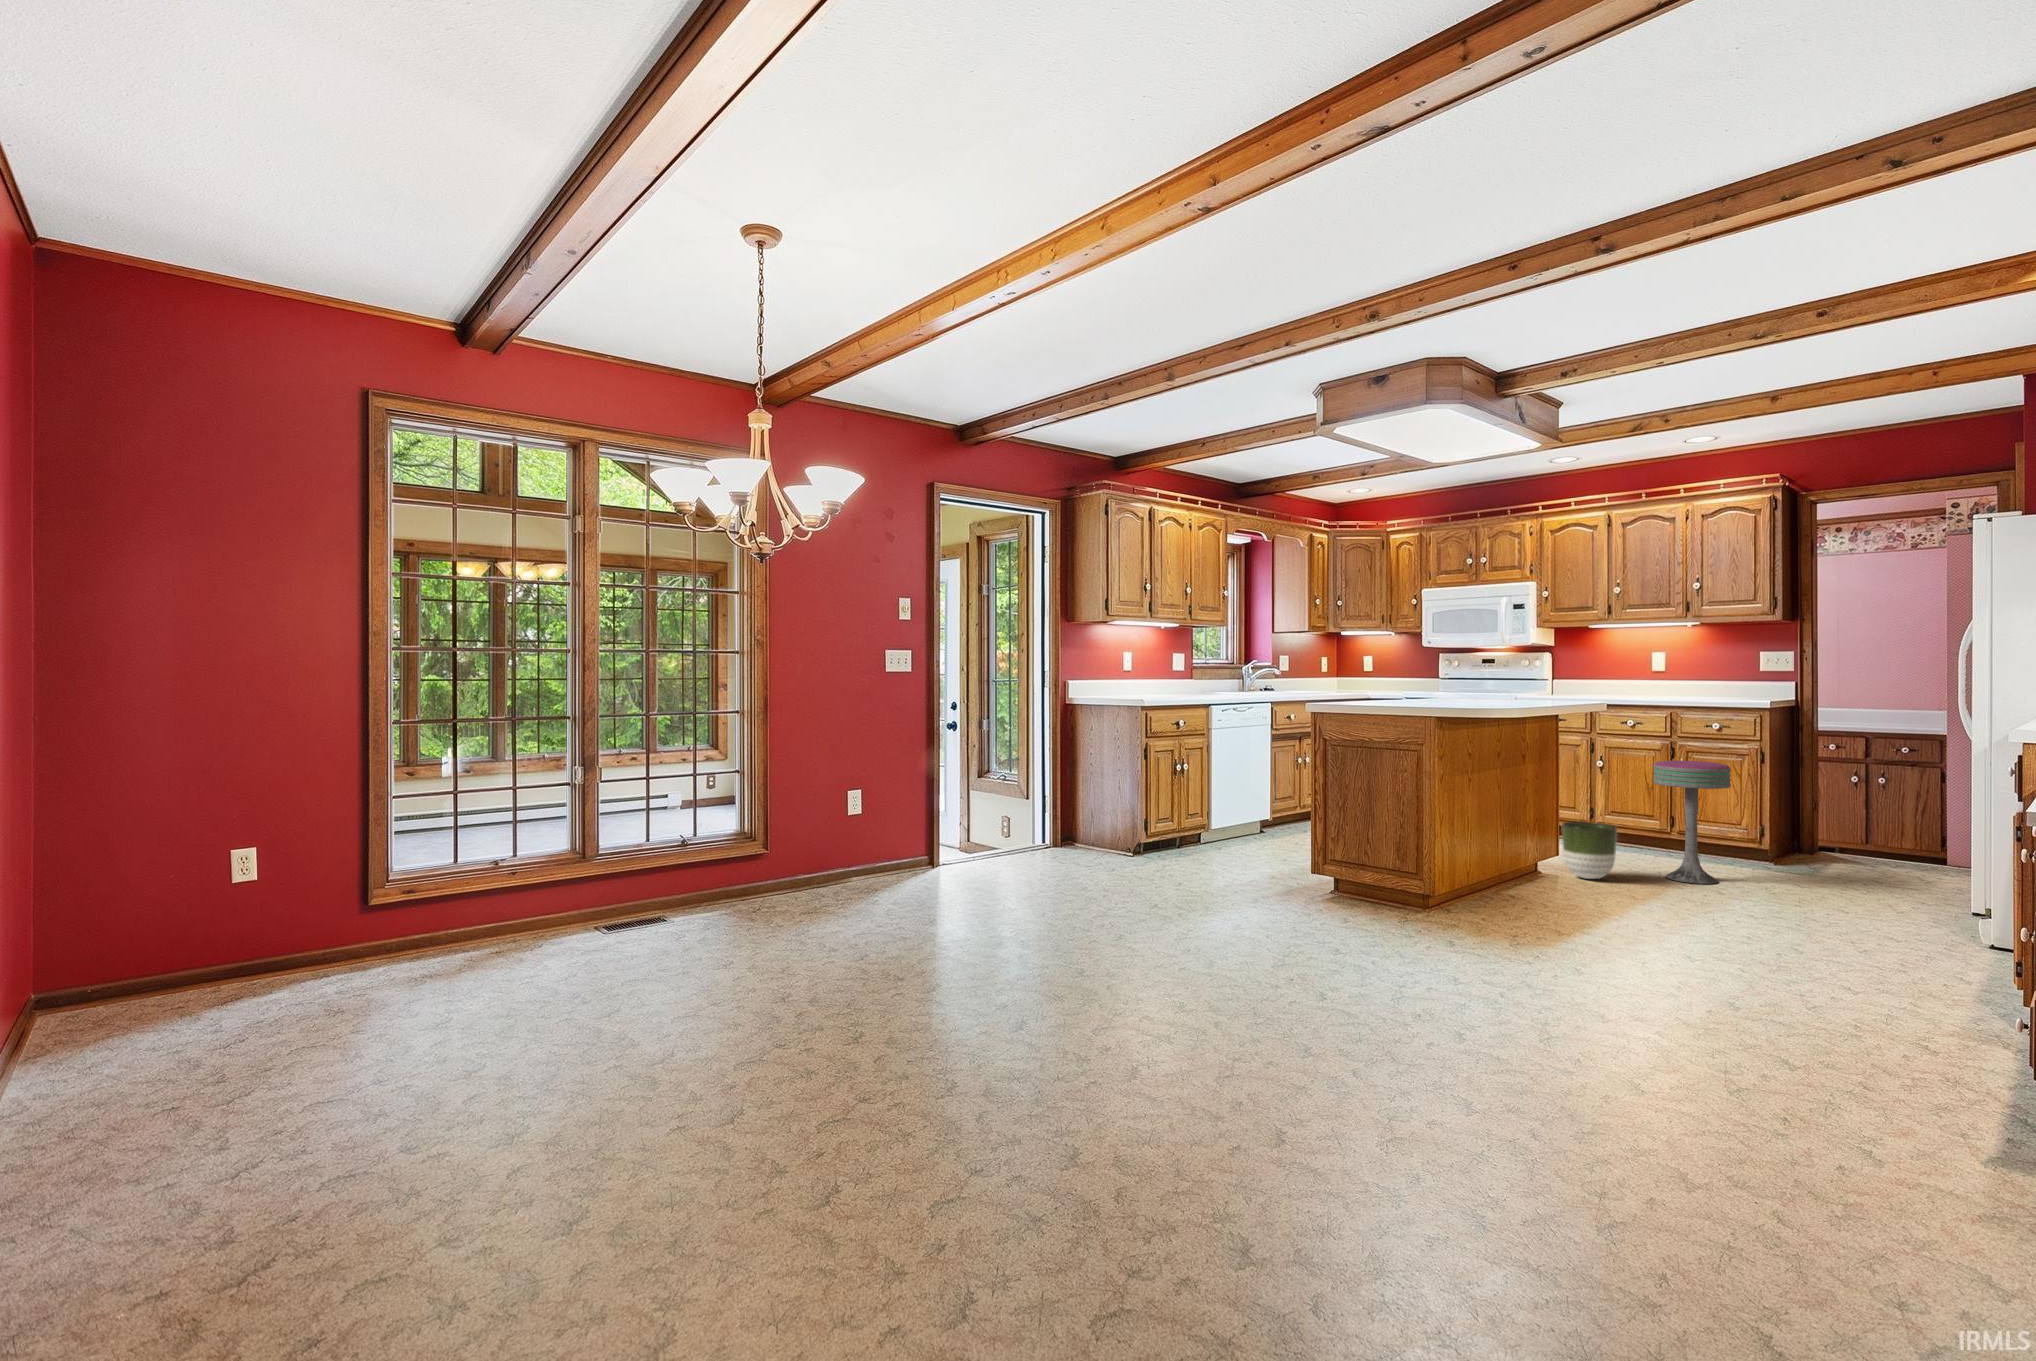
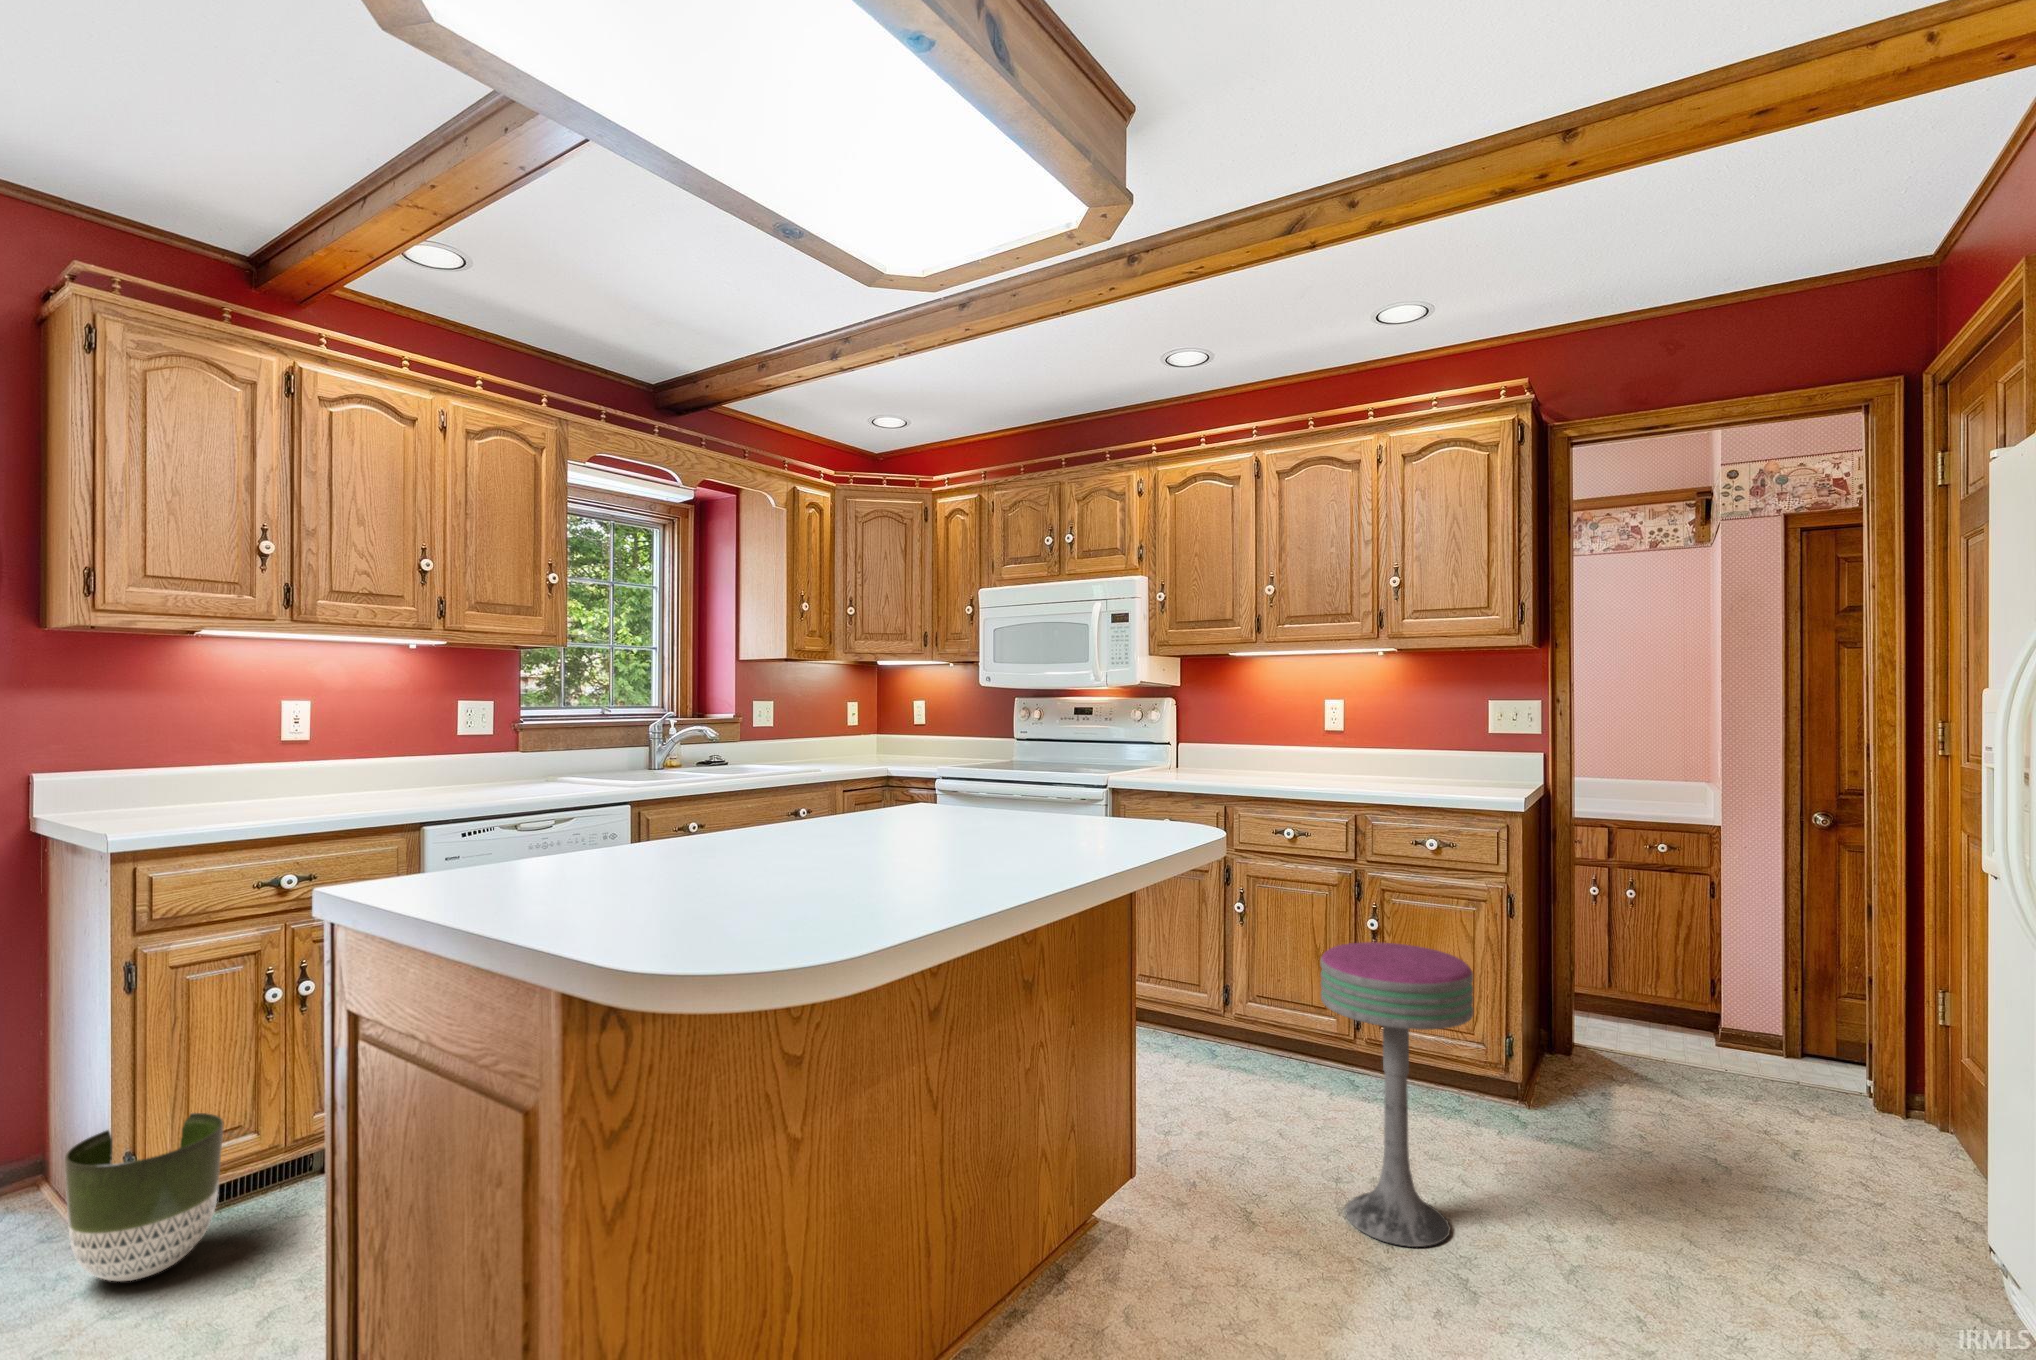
planter: present [1562,822,1617,879] -> present [65,1113,223,1281]

